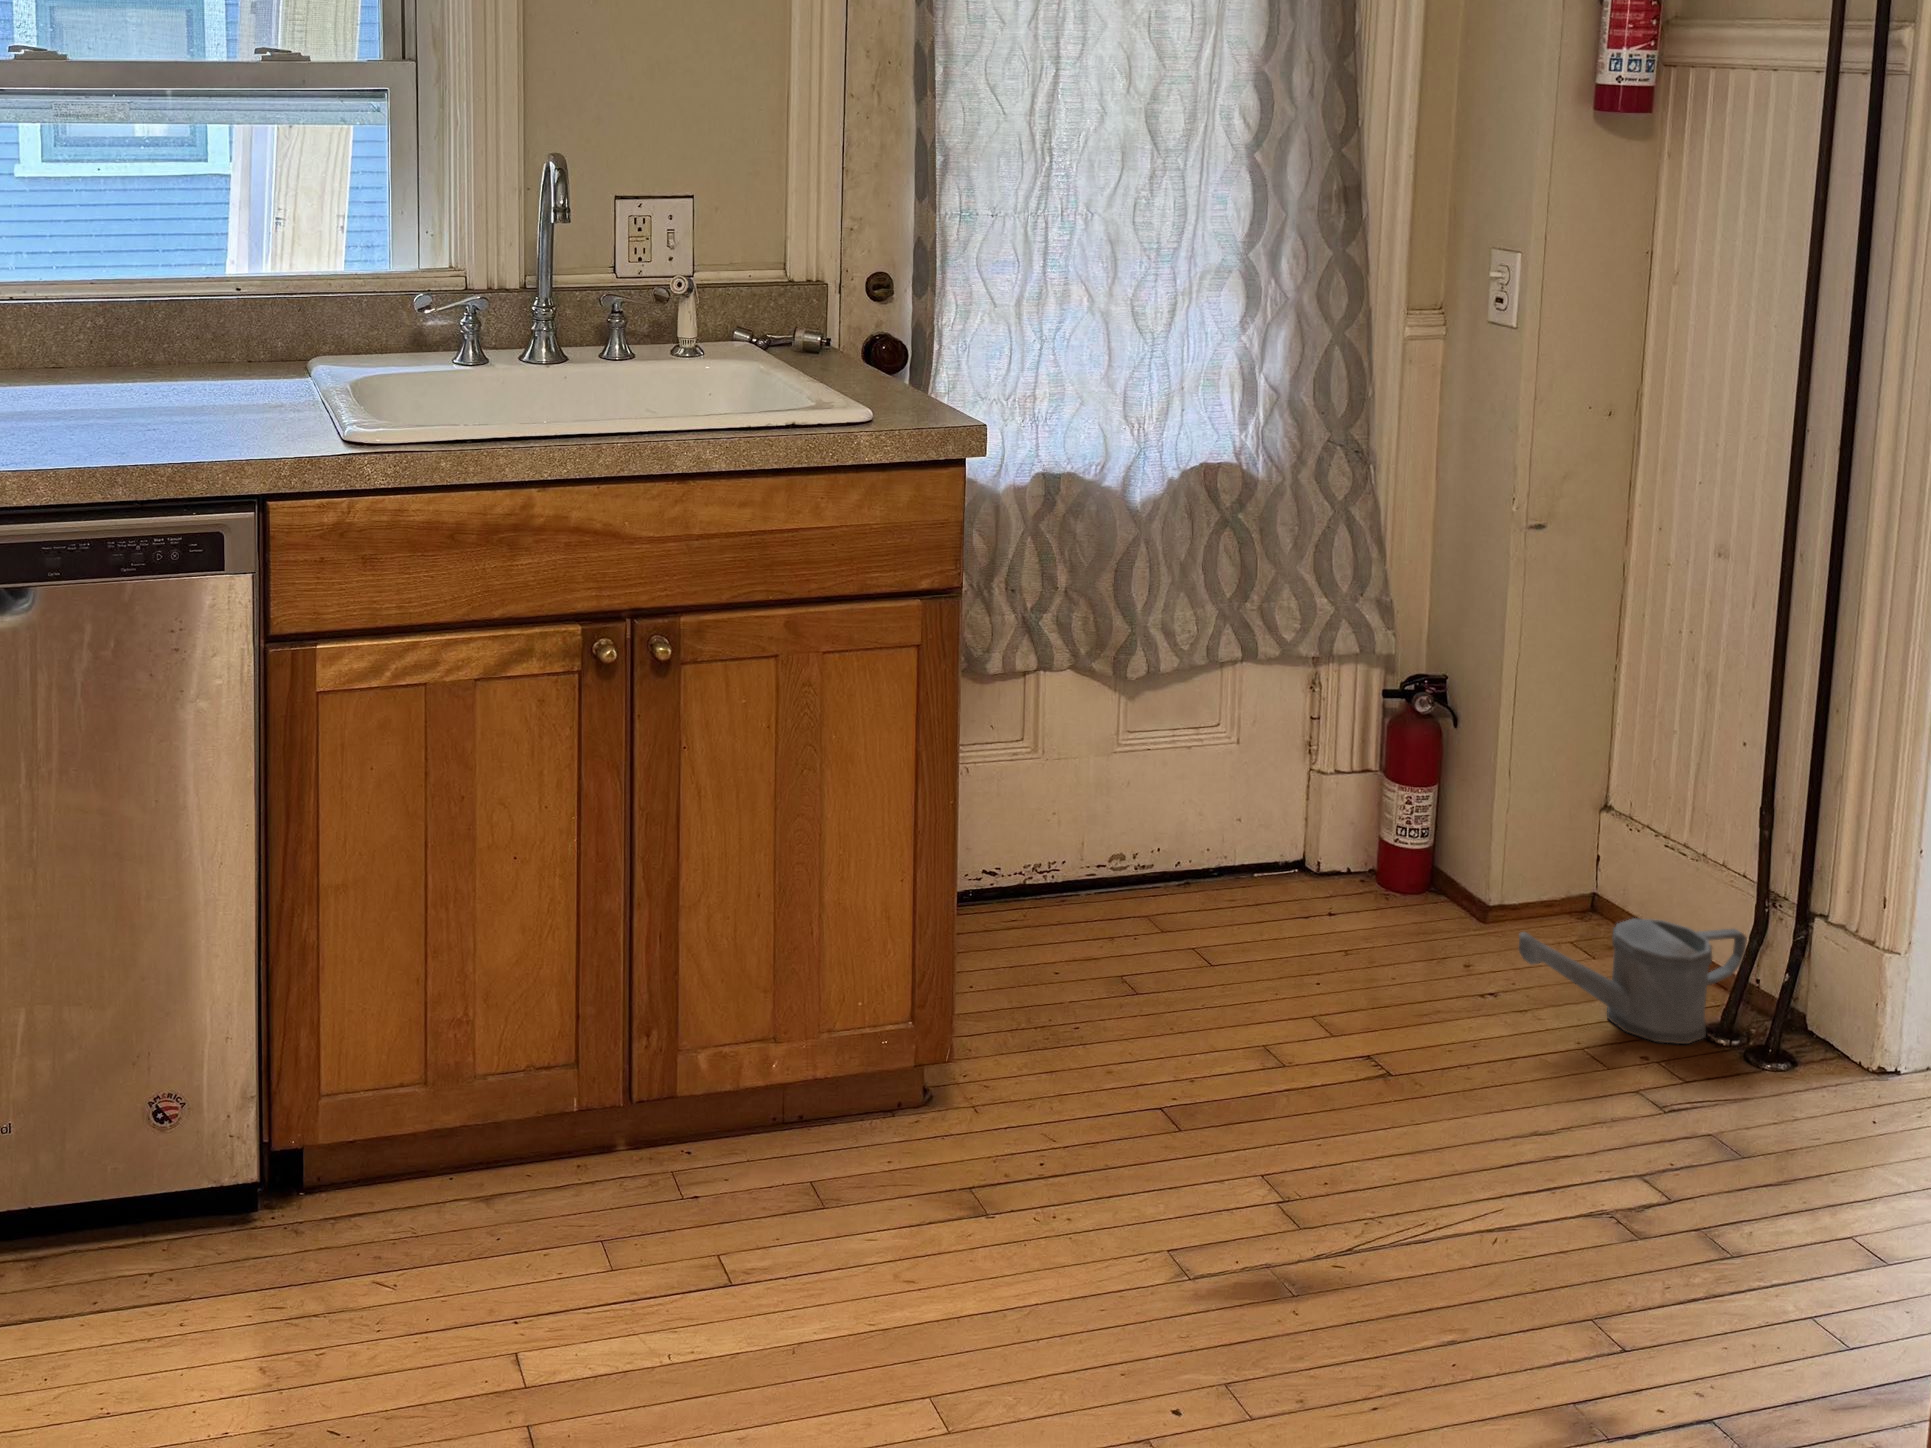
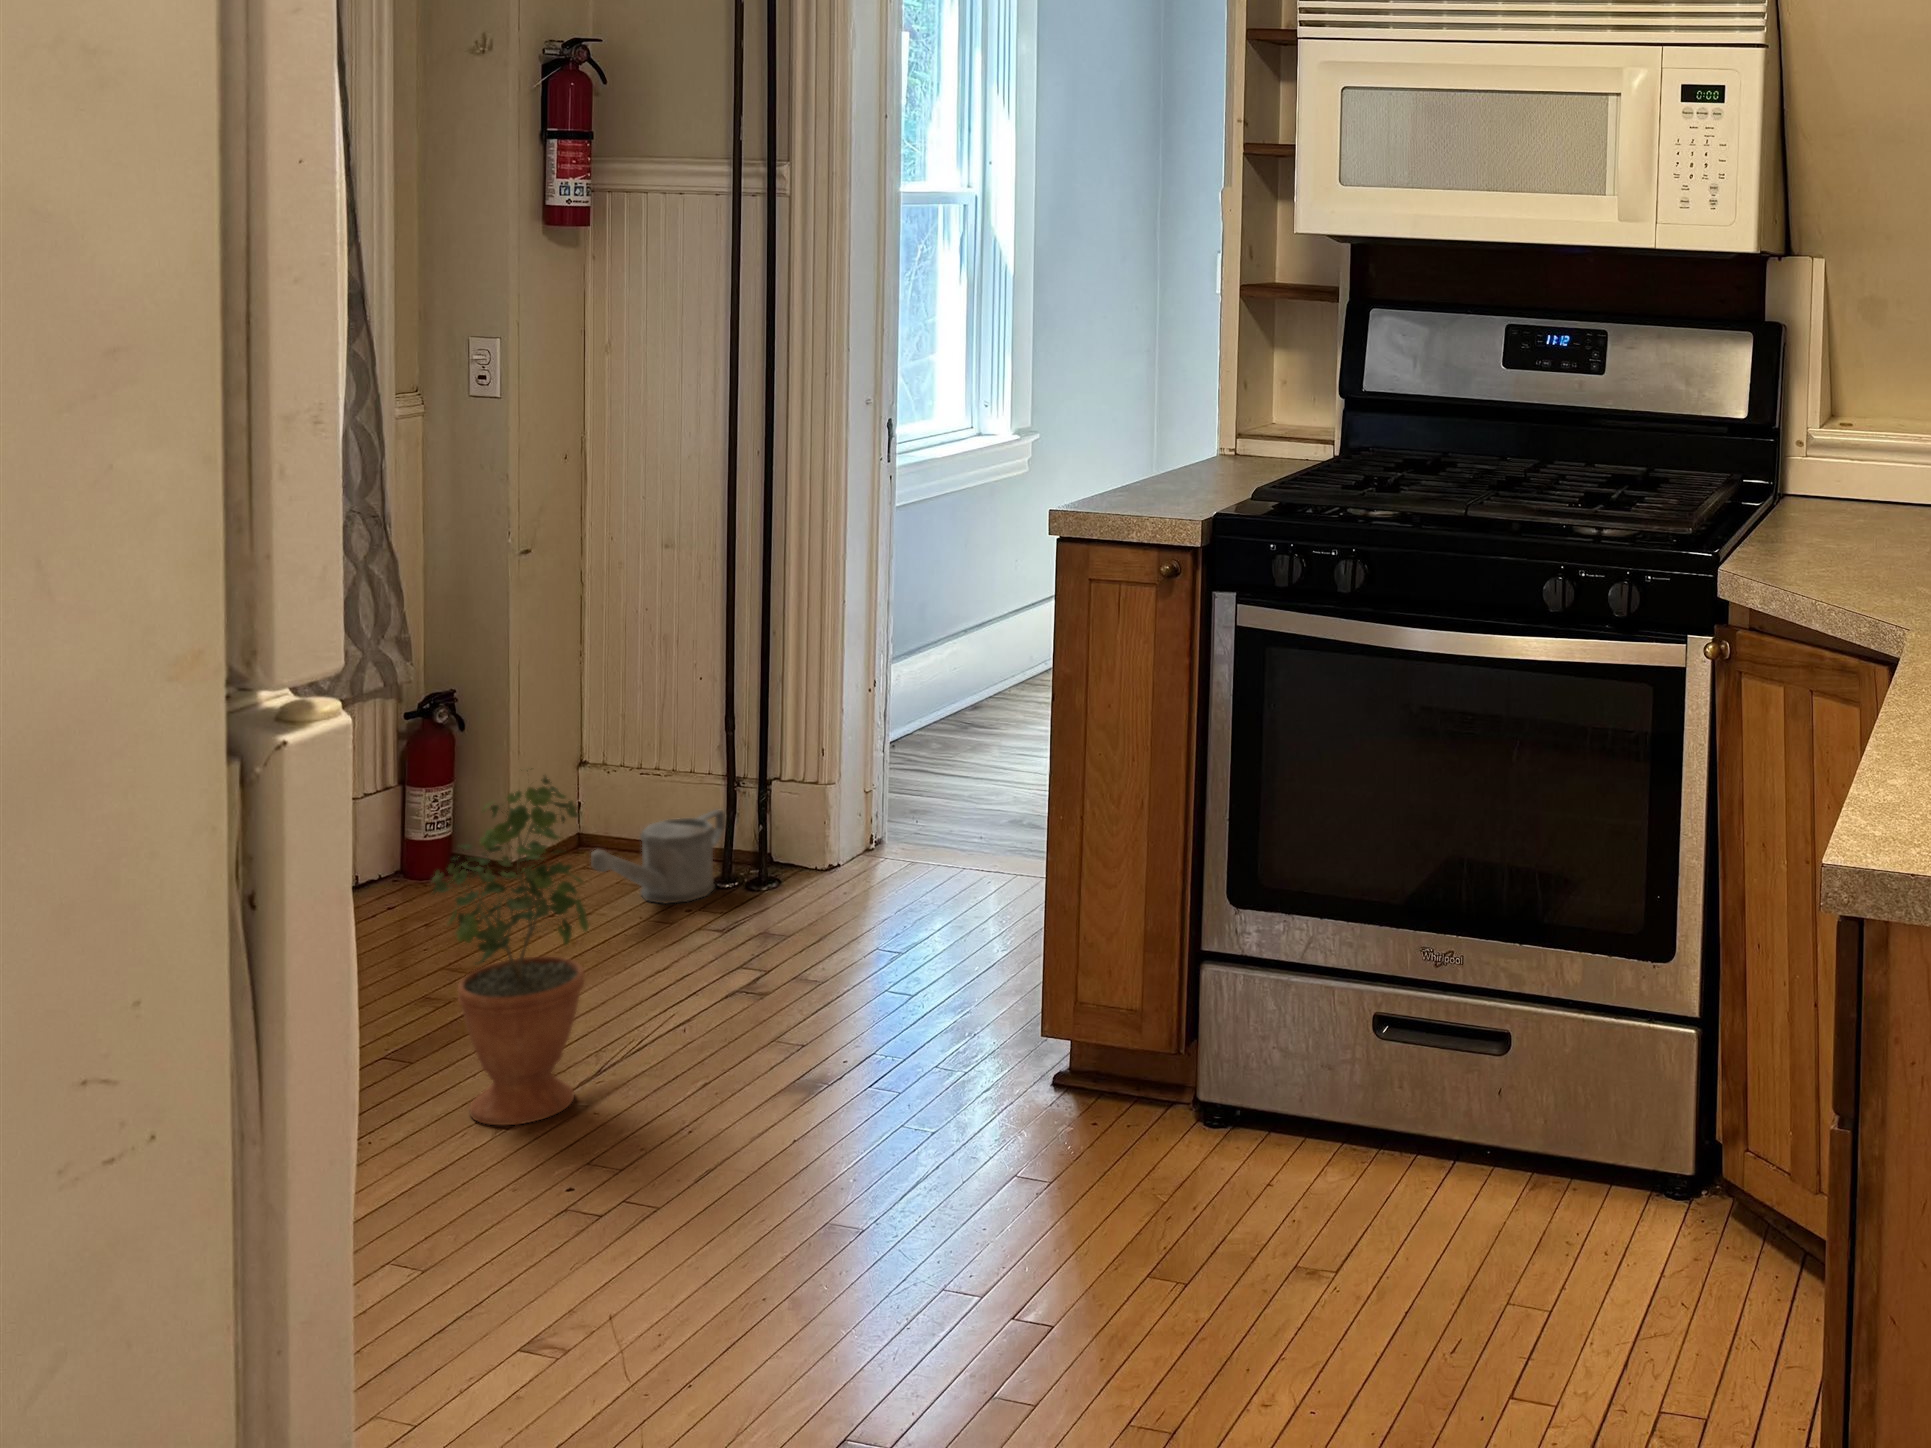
potted plant: none [1131,820,1331,1284] -> present [432,776,589,1125]

